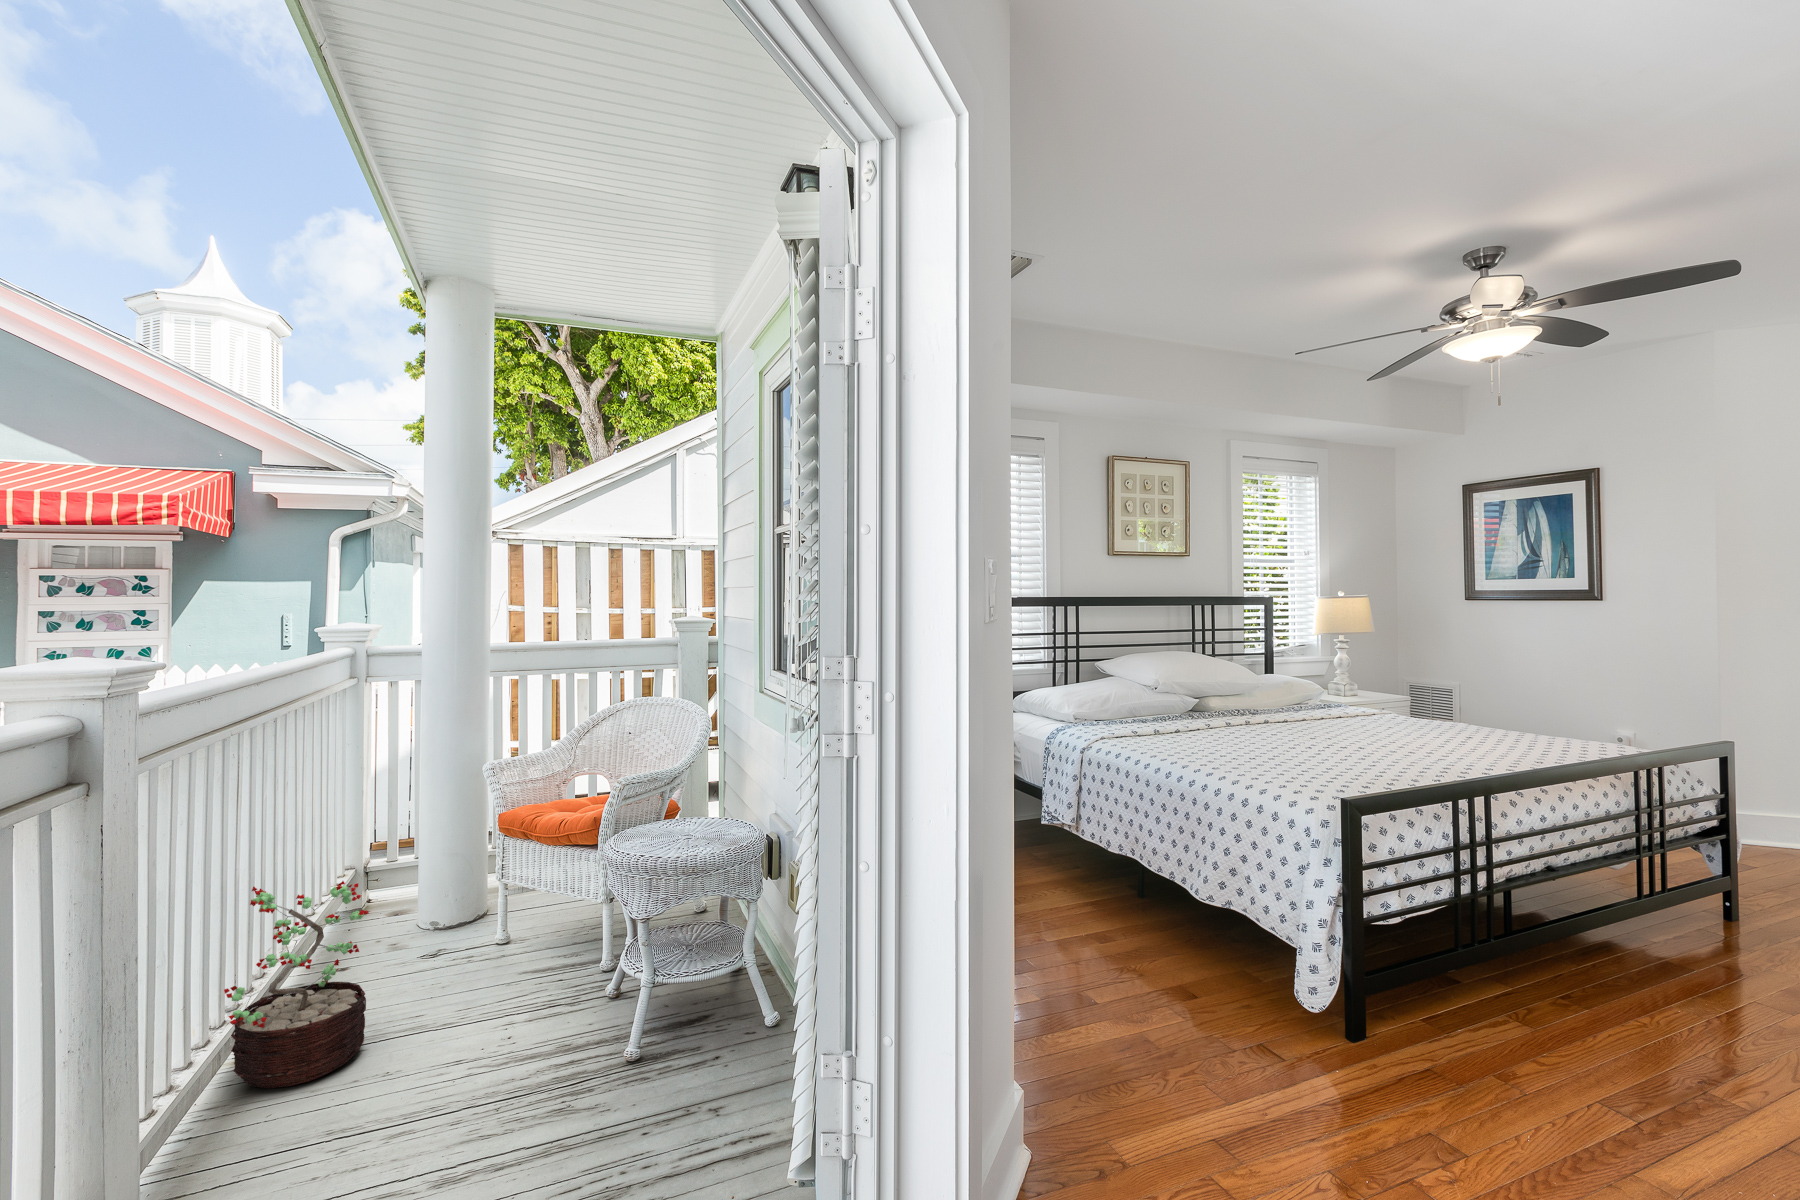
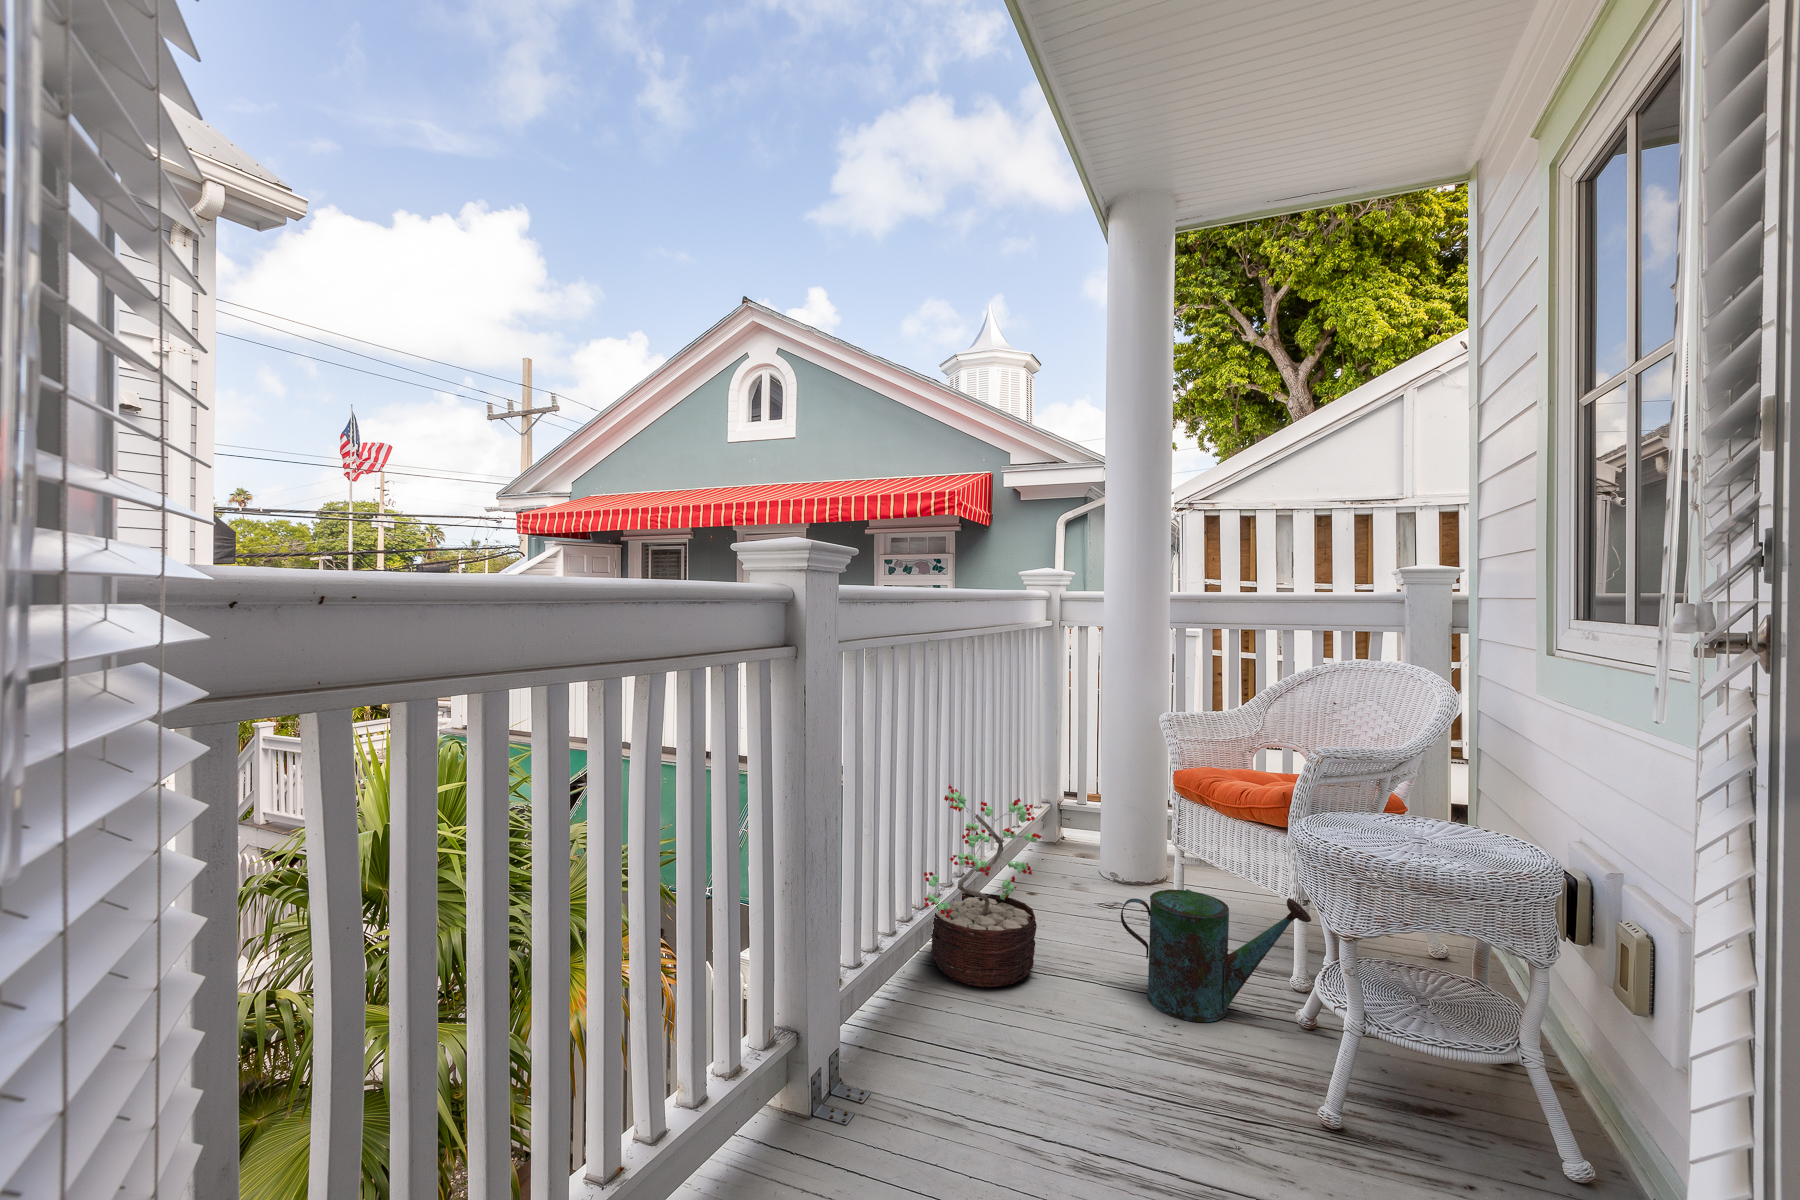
watering can: none [455,901,617,1031] -> present [1121,889,1311,1022]

